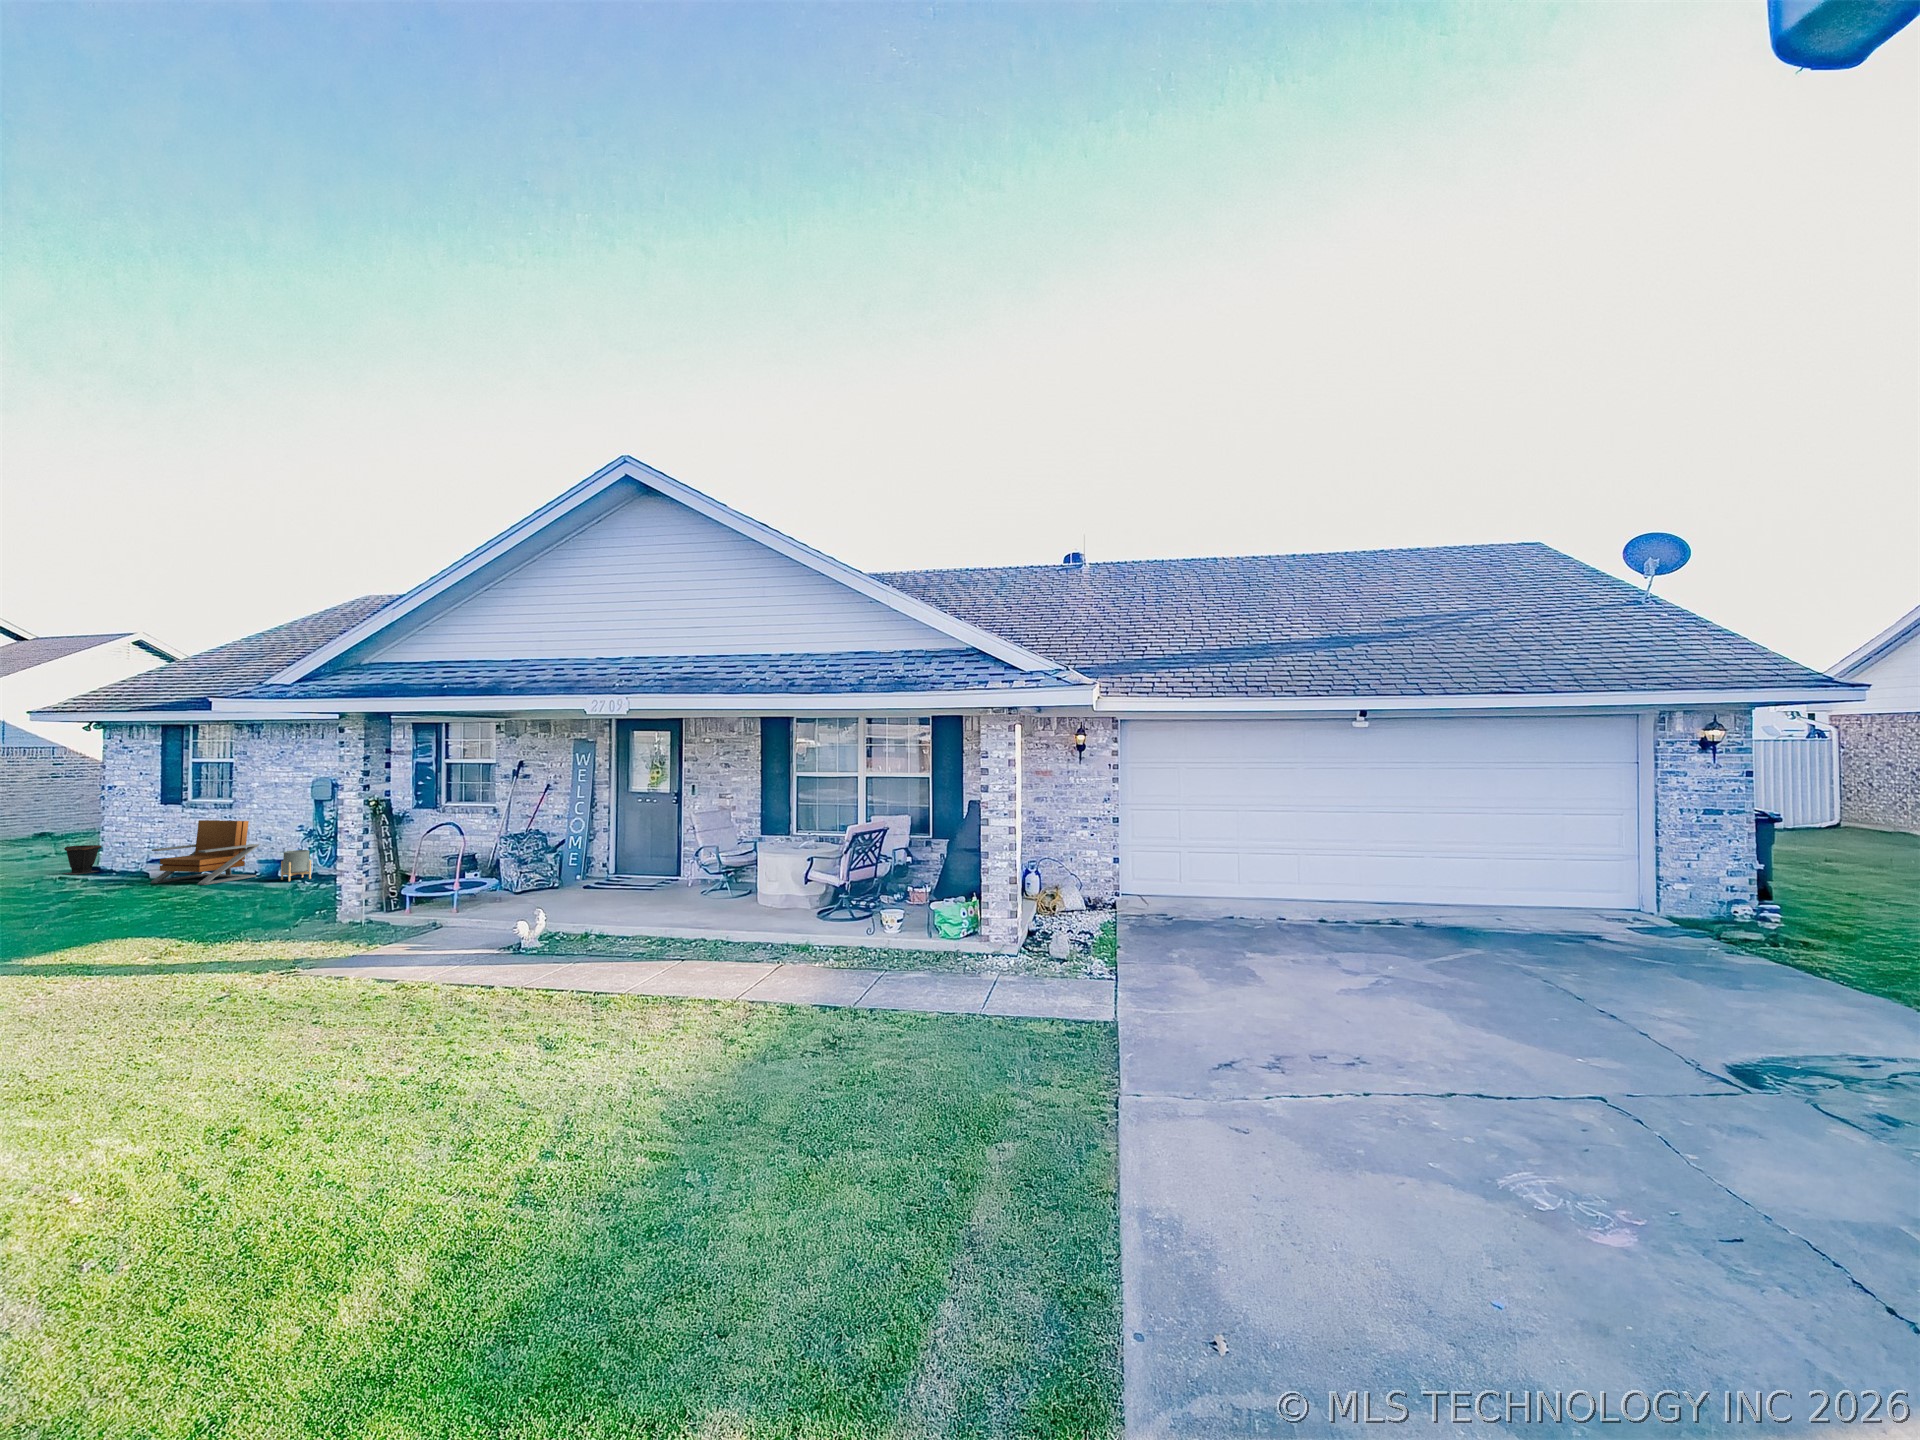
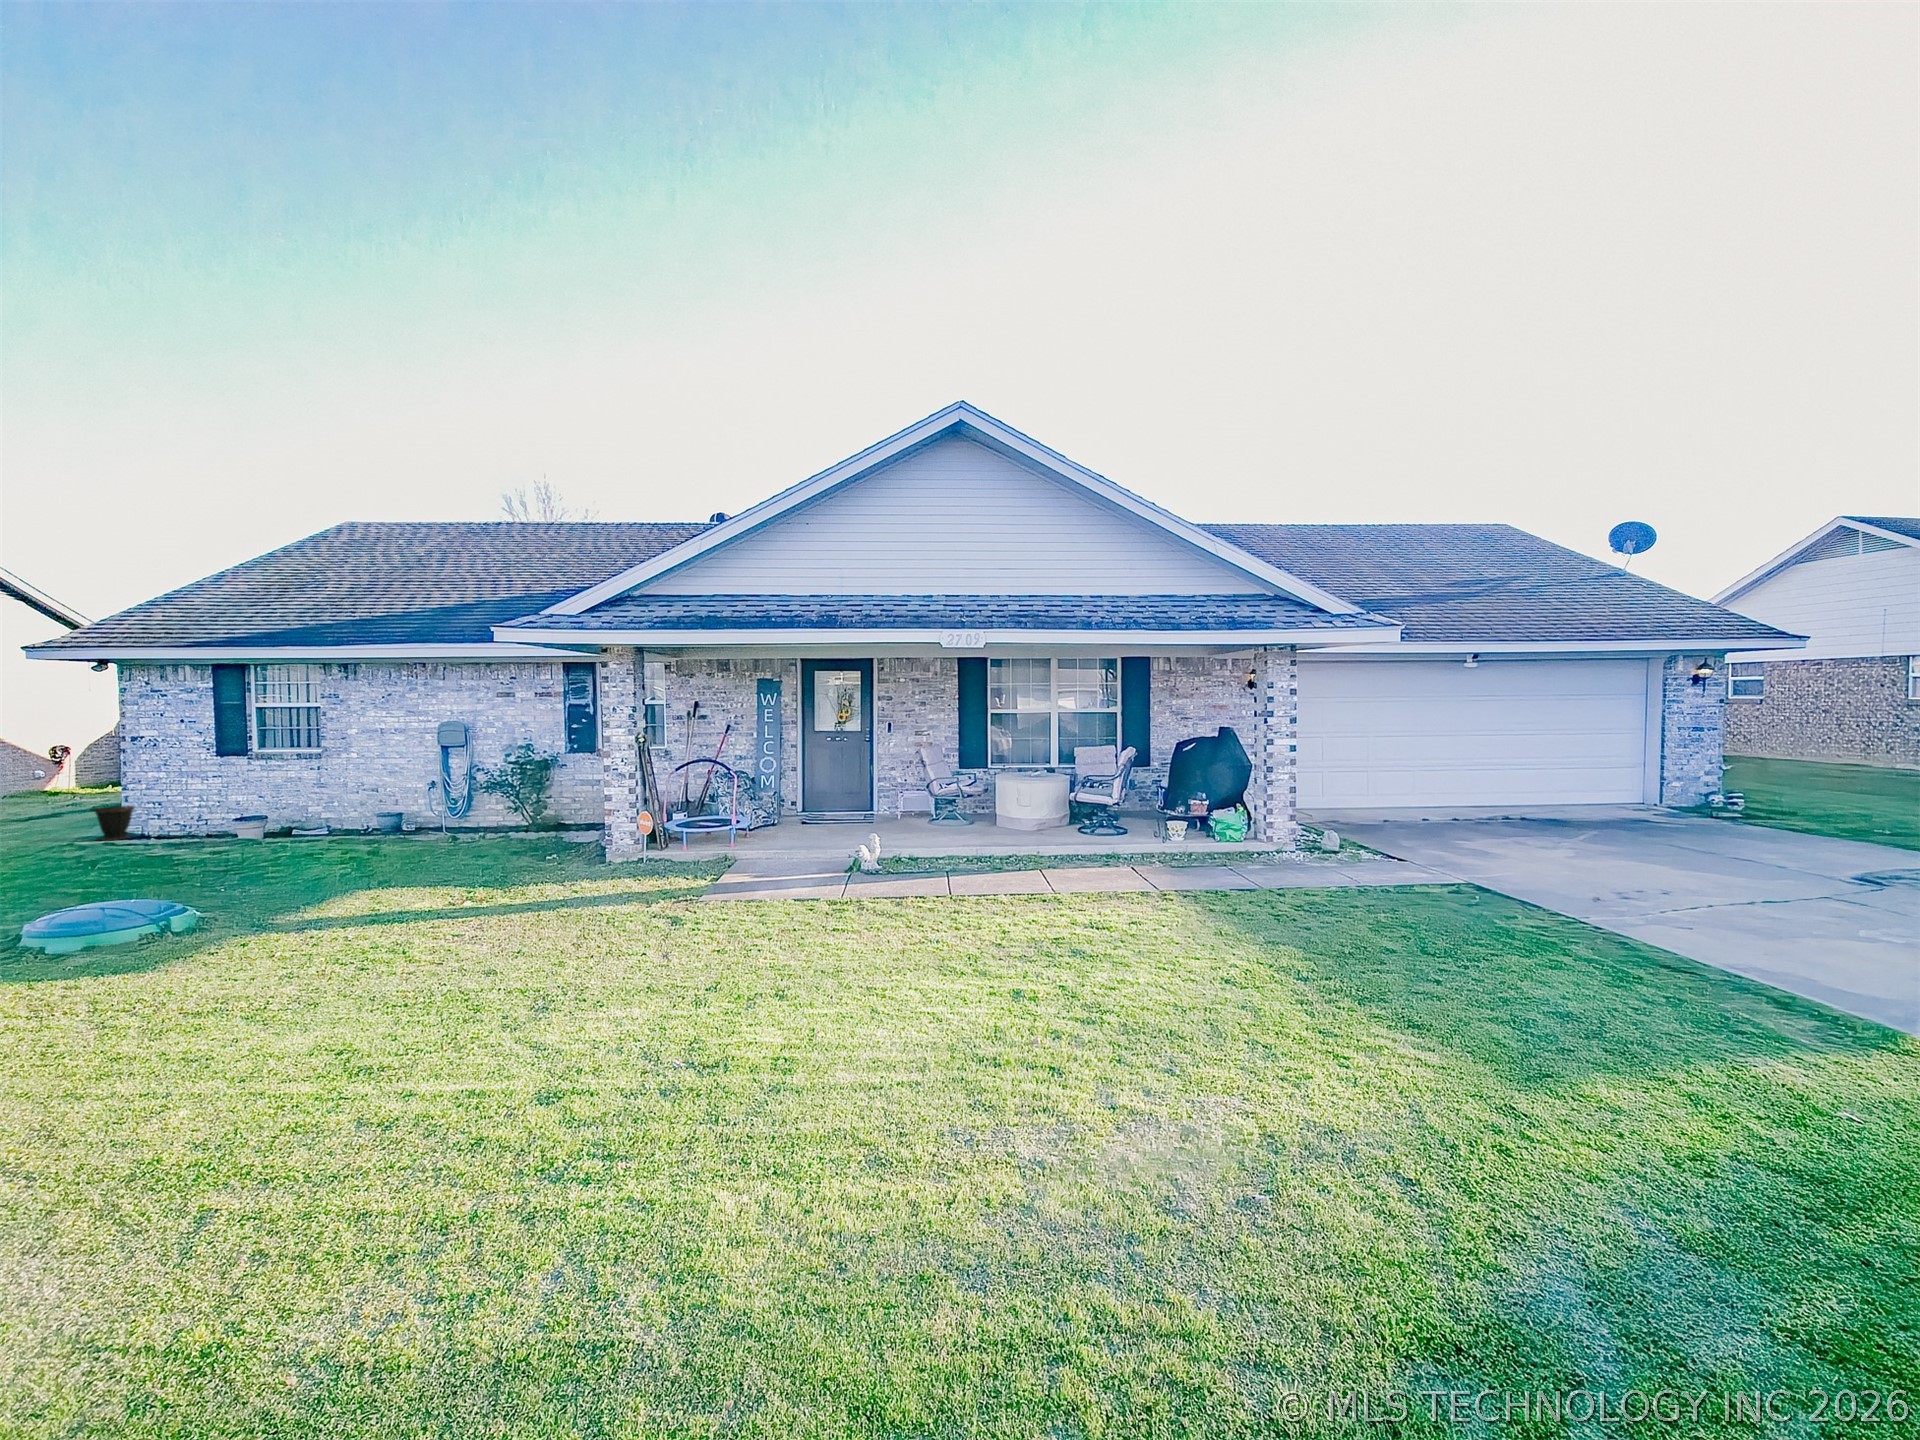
lounge chair: present [151,820,259,885] -> none [248,772,363,844]
planter: present [281,850,311,881] -> none [404,801,438,835]

